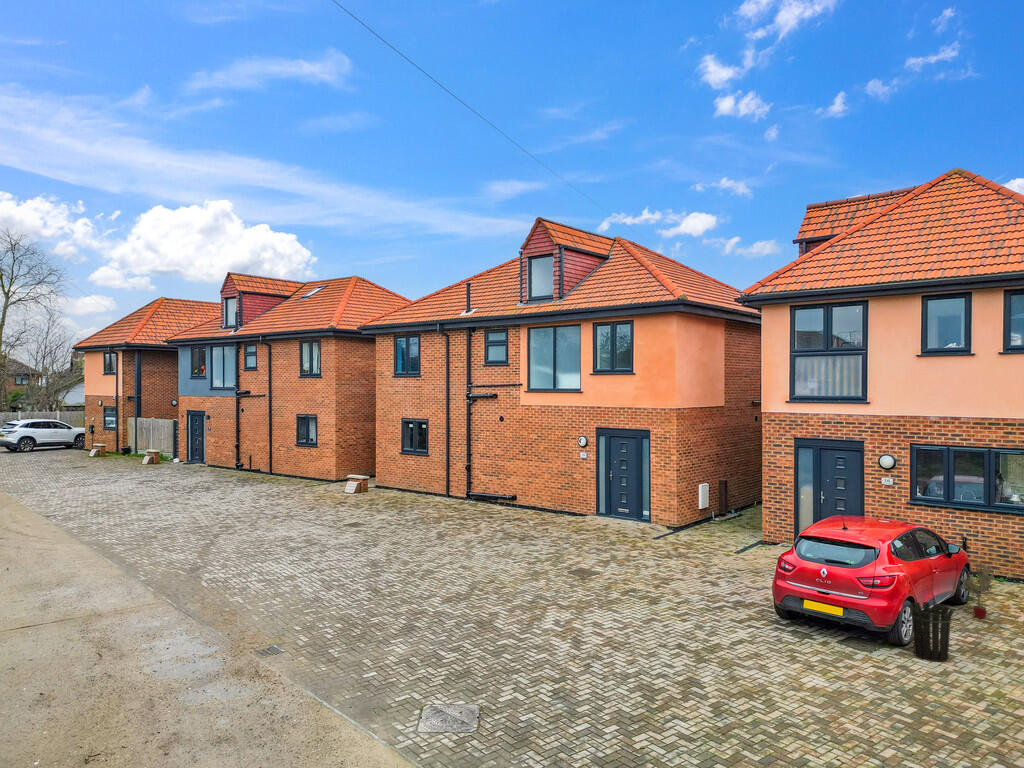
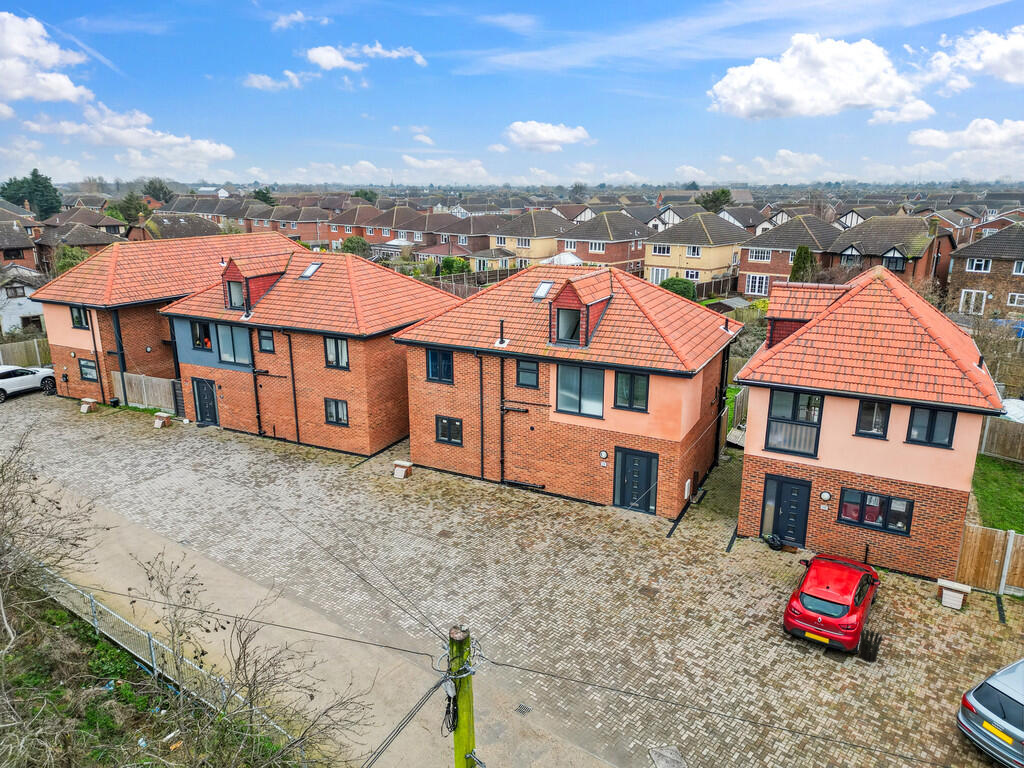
potted tree: present [961,561,995,619] -> none [874,585,893,616]

